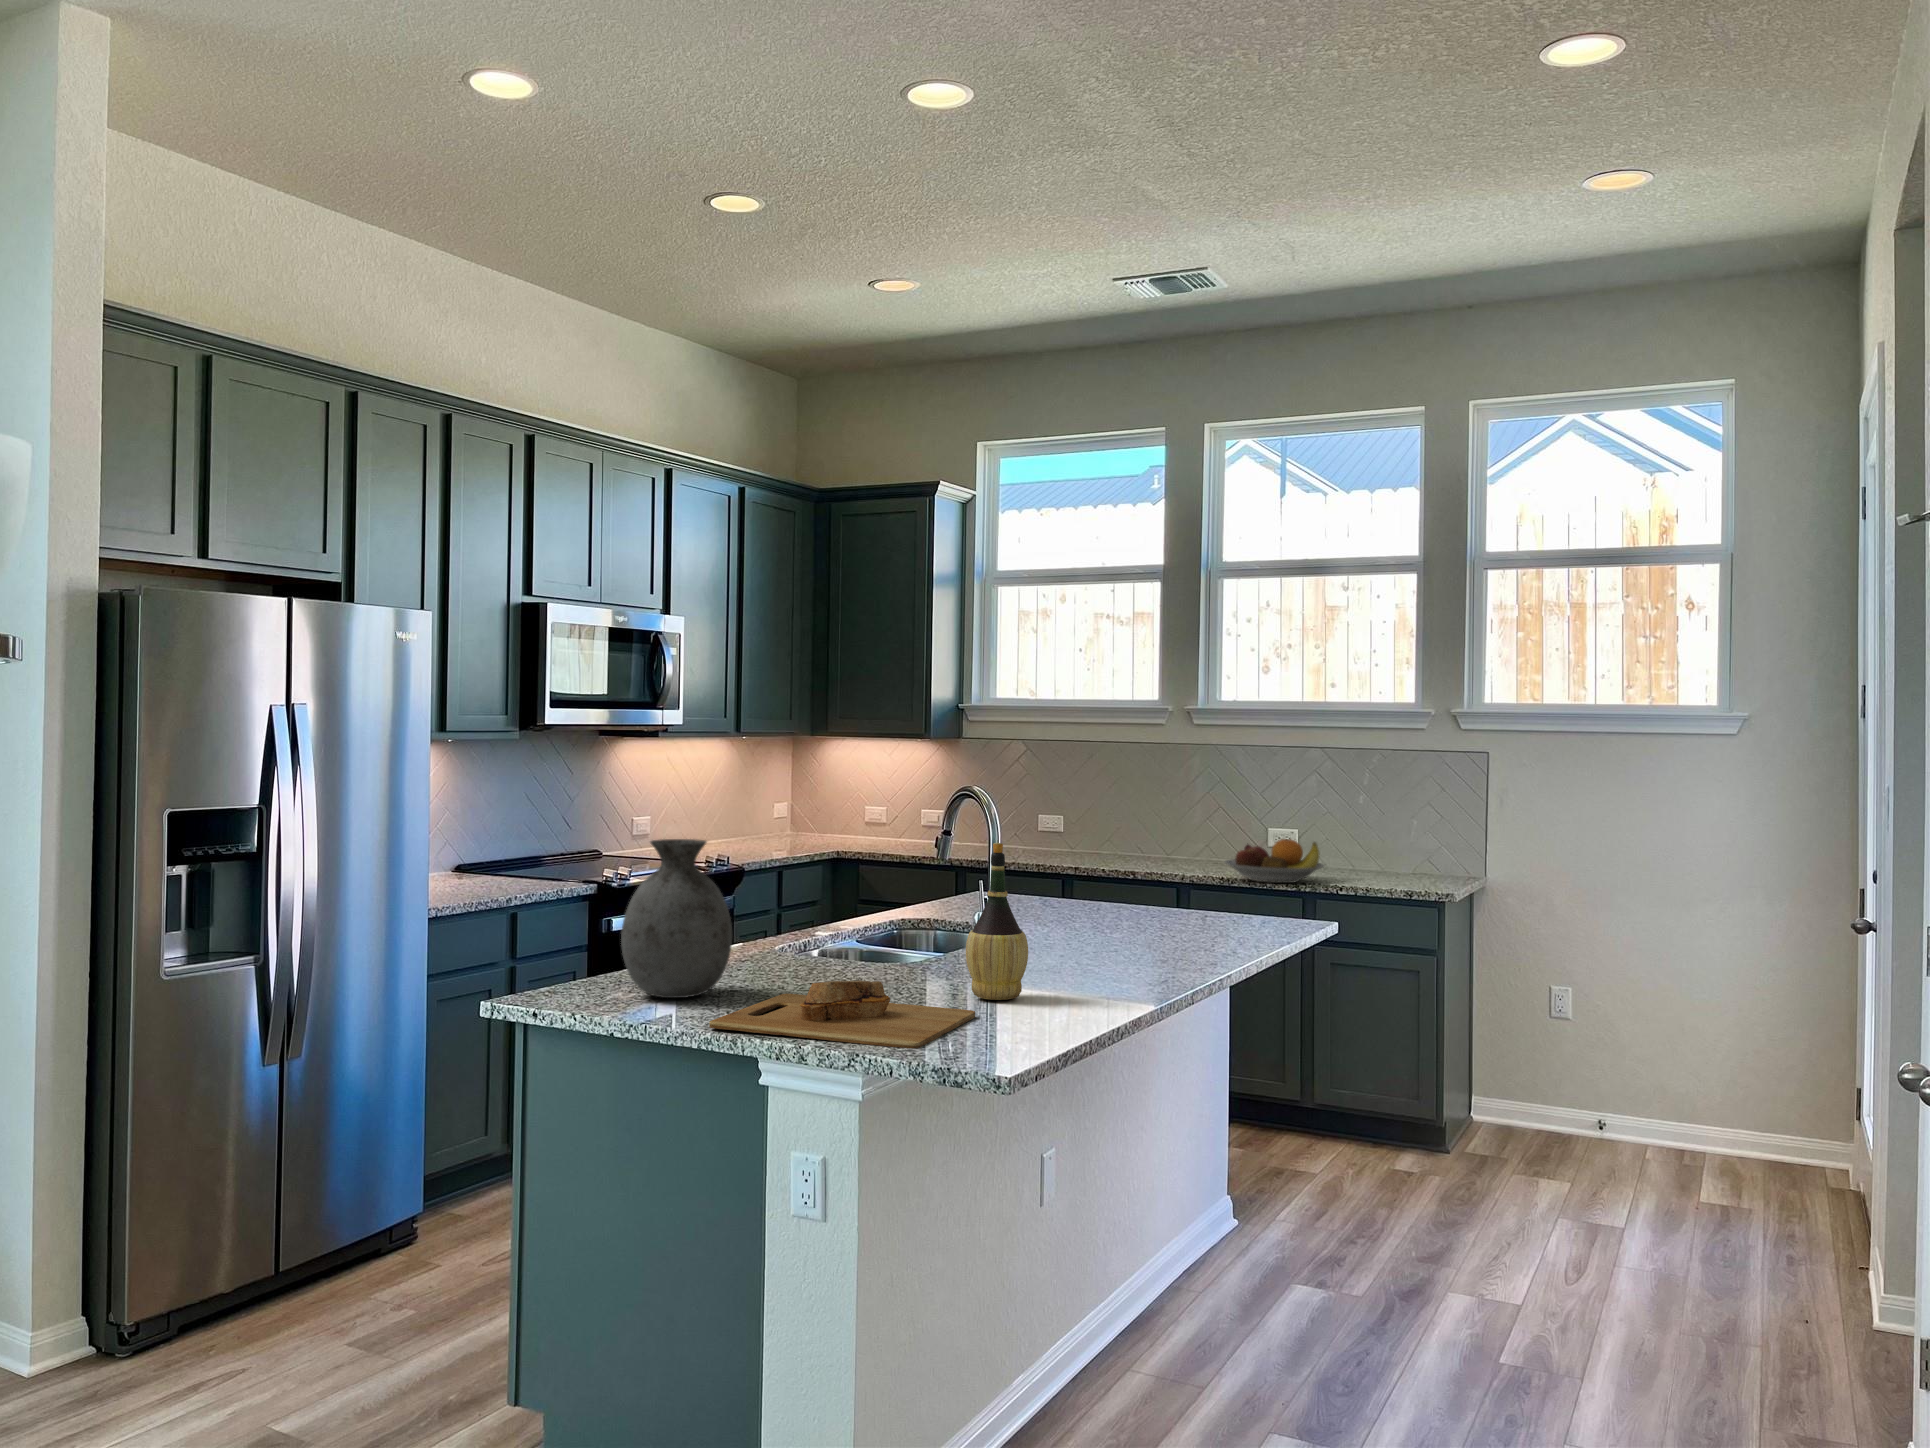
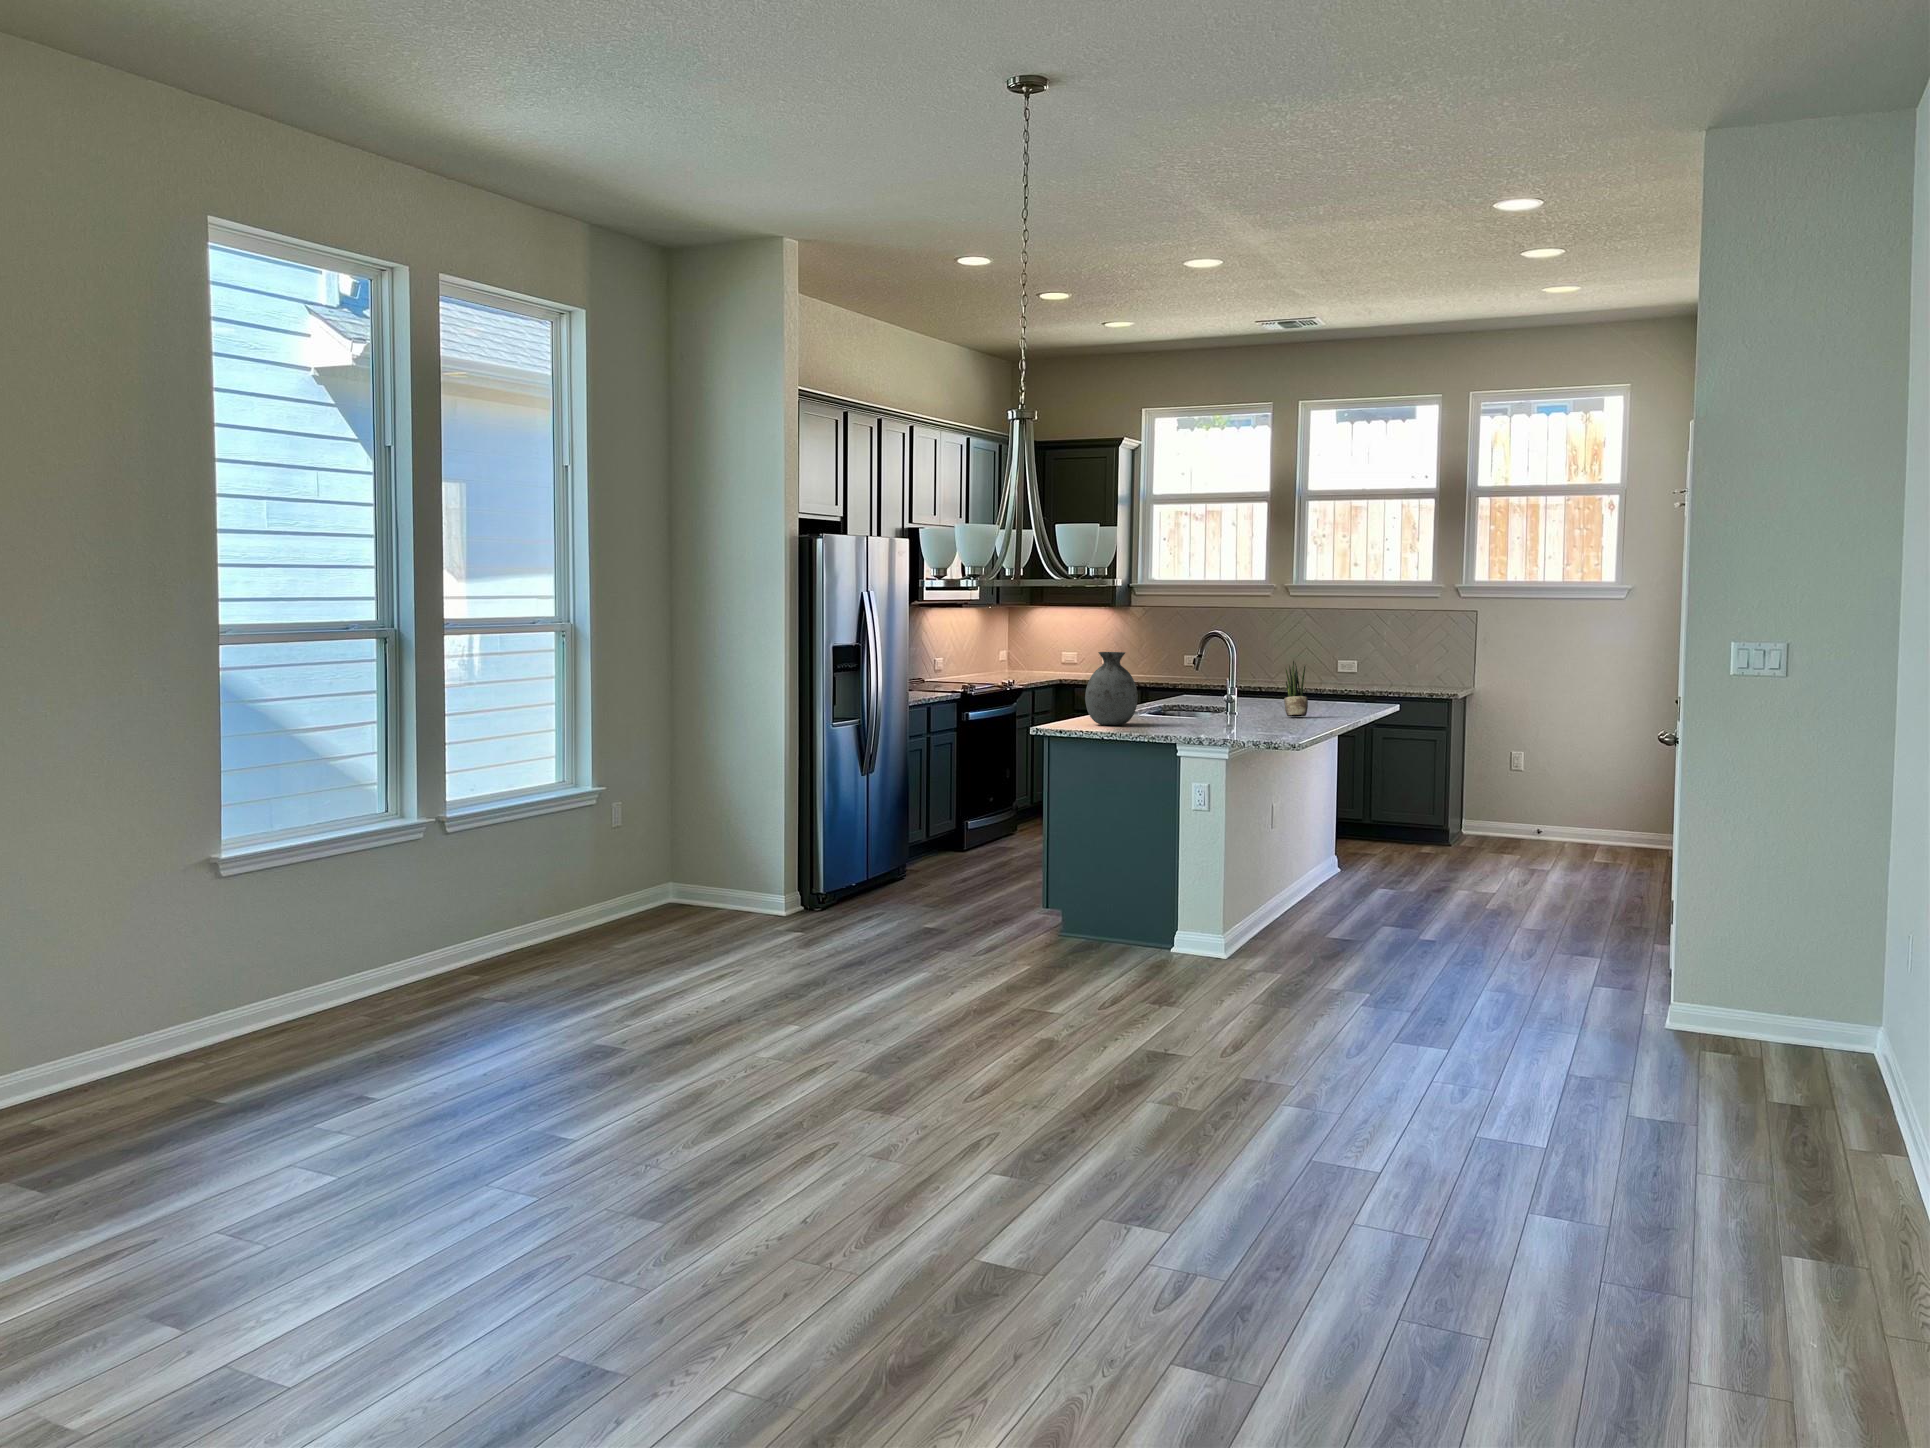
fruit bowl: present [1225,839,1324,883] -> none [1314,666,1377,693]
wine bottle: present [966,843,1028,1000] -> none [1248,651,1278,724]
potted plant: none [1076,854,1122,967] -> present [1284,661,1308,717]
cutting board: present [709,980,975,1049] -> none [1154,710,1263,734]

